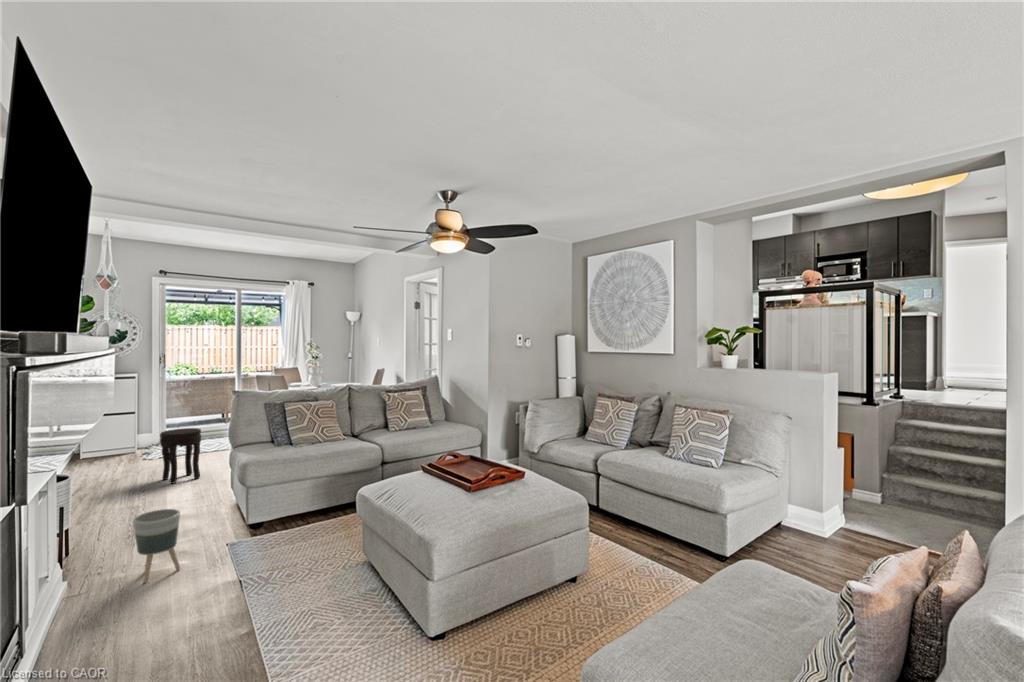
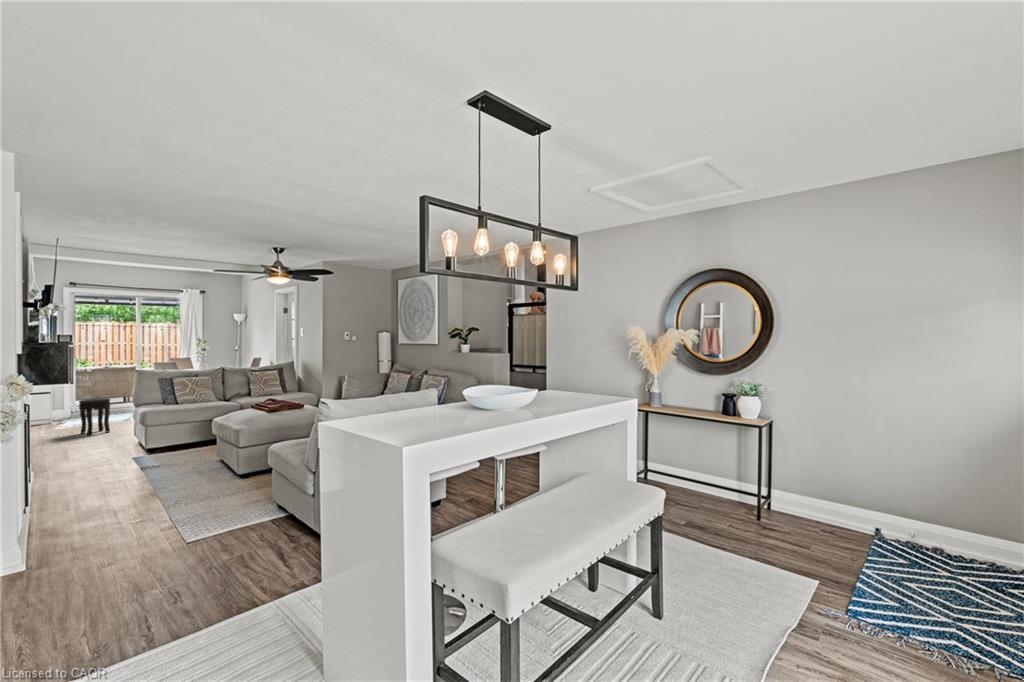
planter: present [133,509,180,583] -> none [75,433,104,471]

